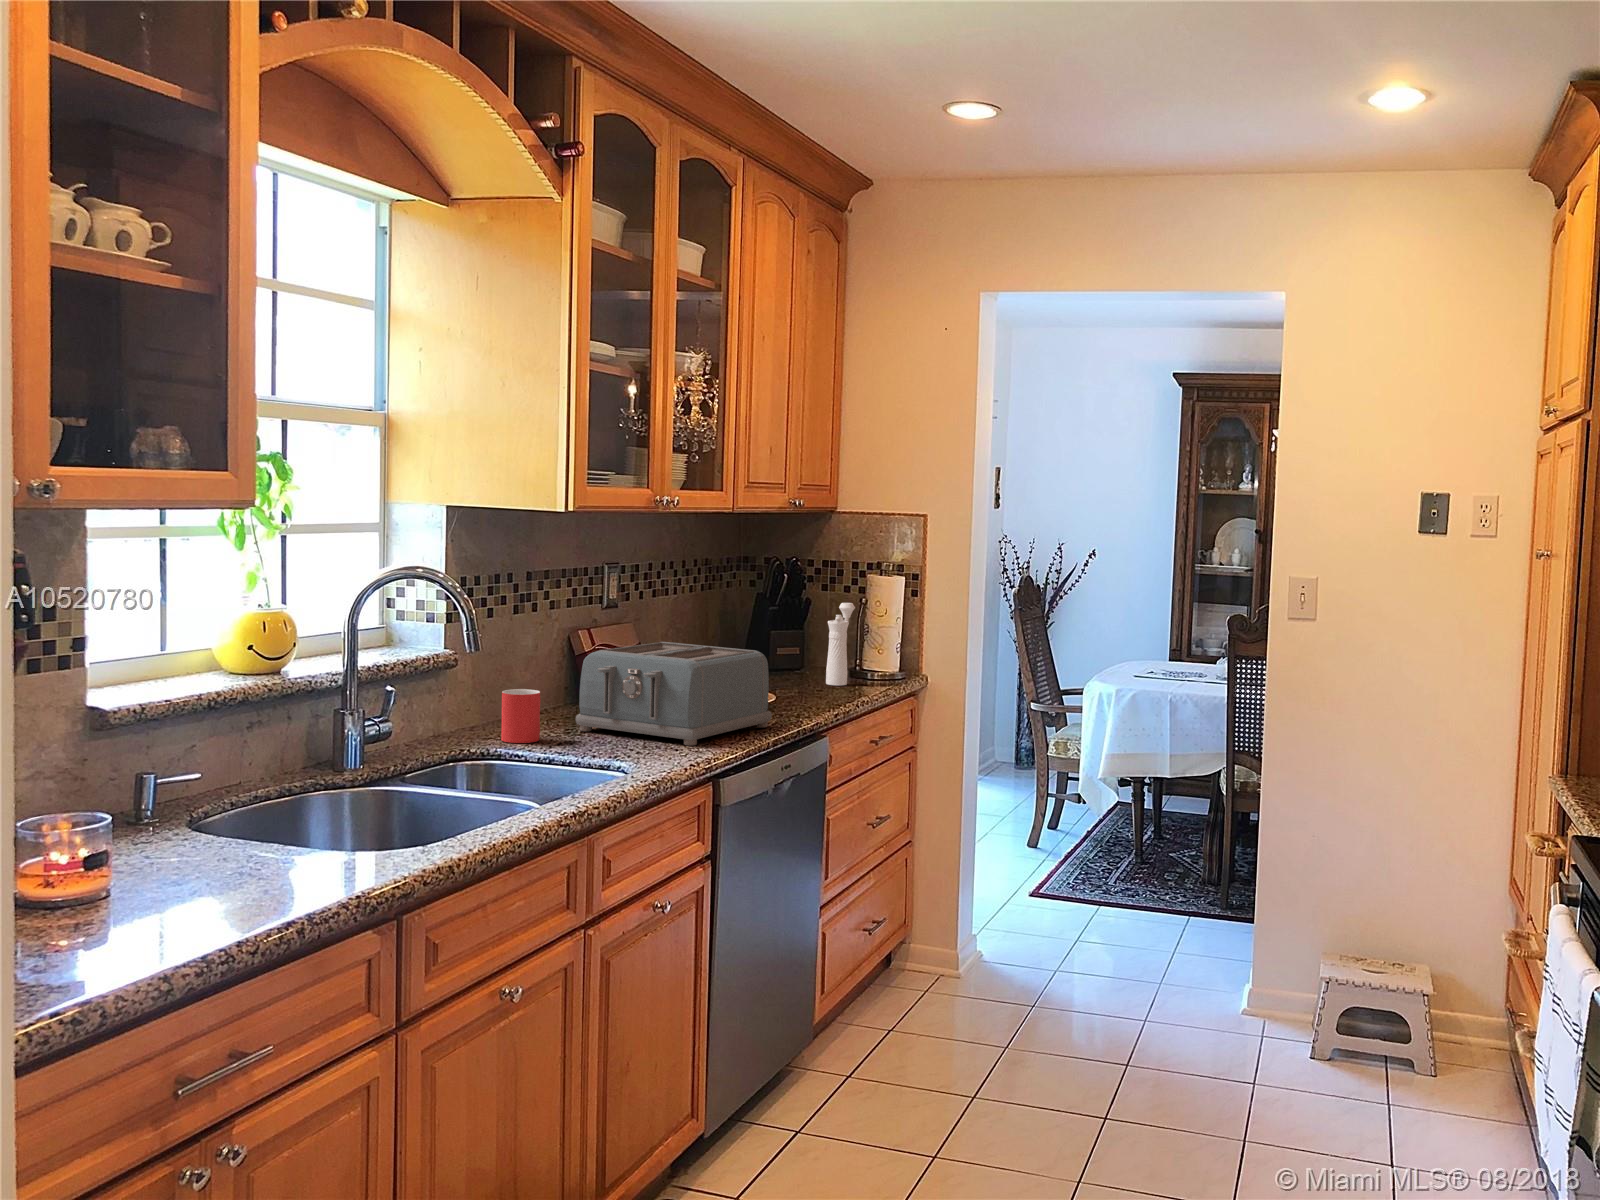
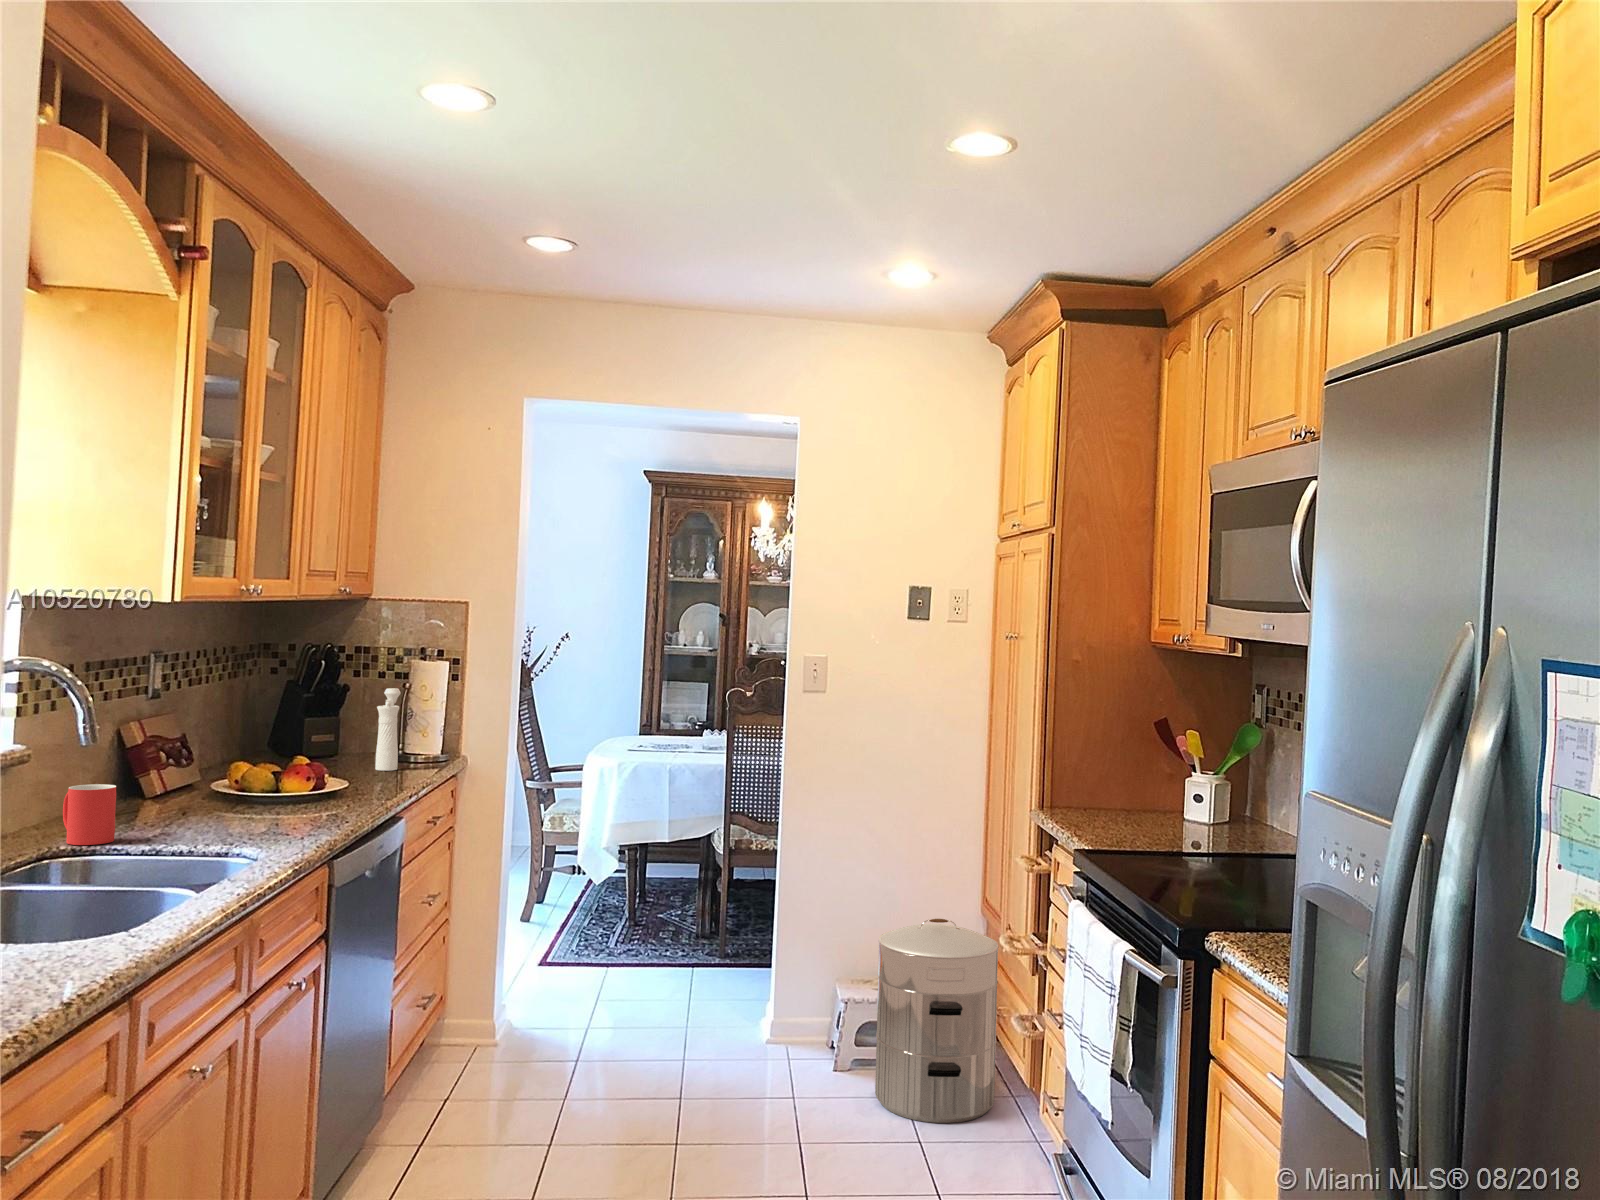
toaster: present [576,642,772,746] -> none [148,728,363,833]
waste bin: none [1345,900,1510,1141] -> present [875,919,999,1123]

